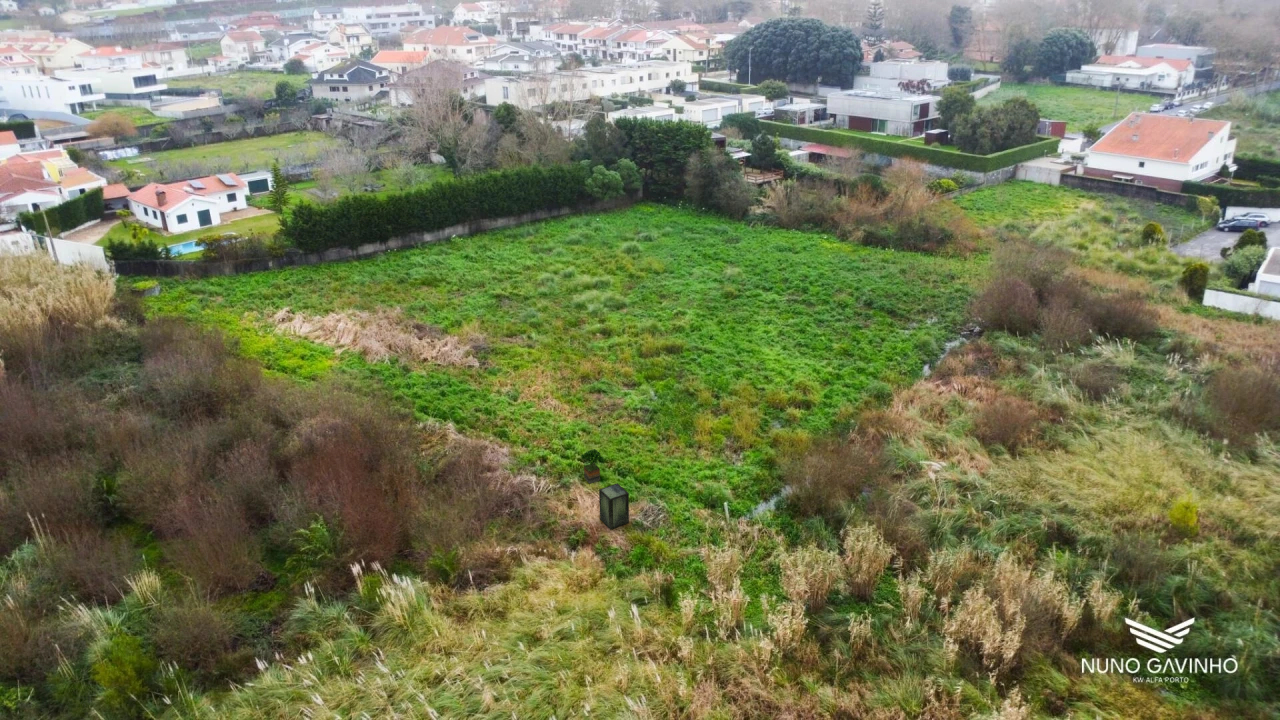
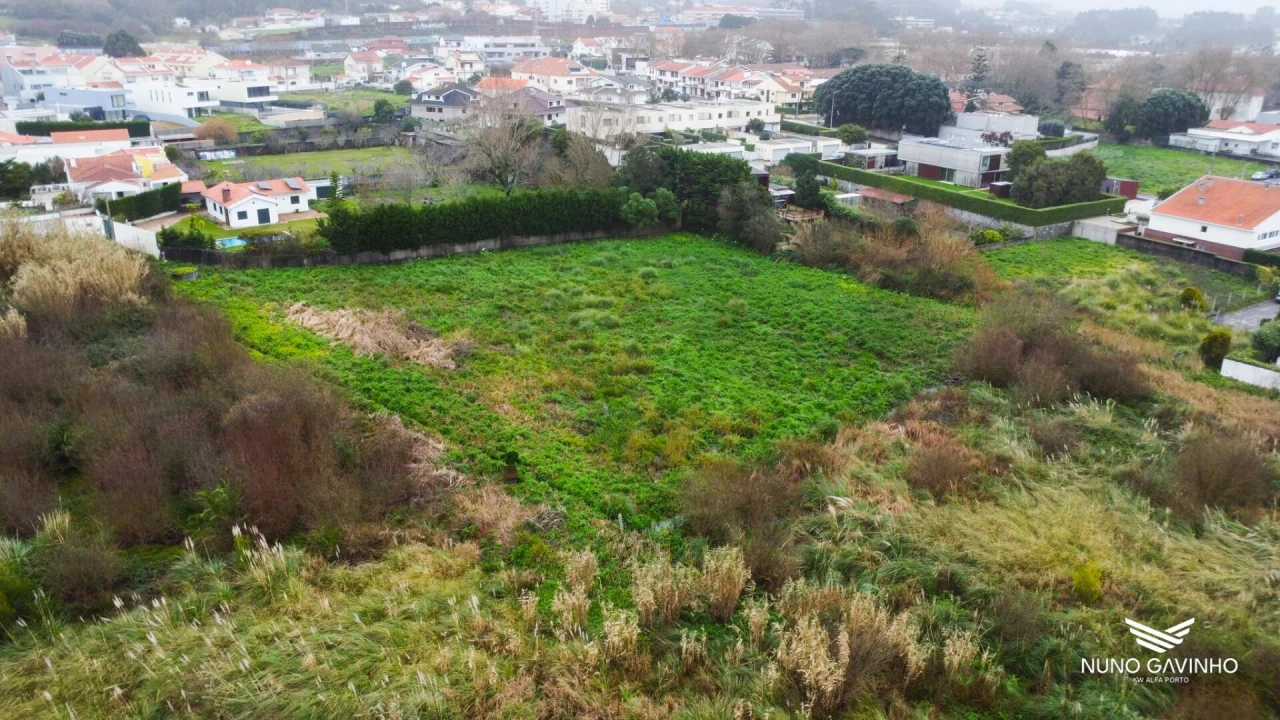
storage box: present [599,483,629,530] -> none [500,484,527,527]

